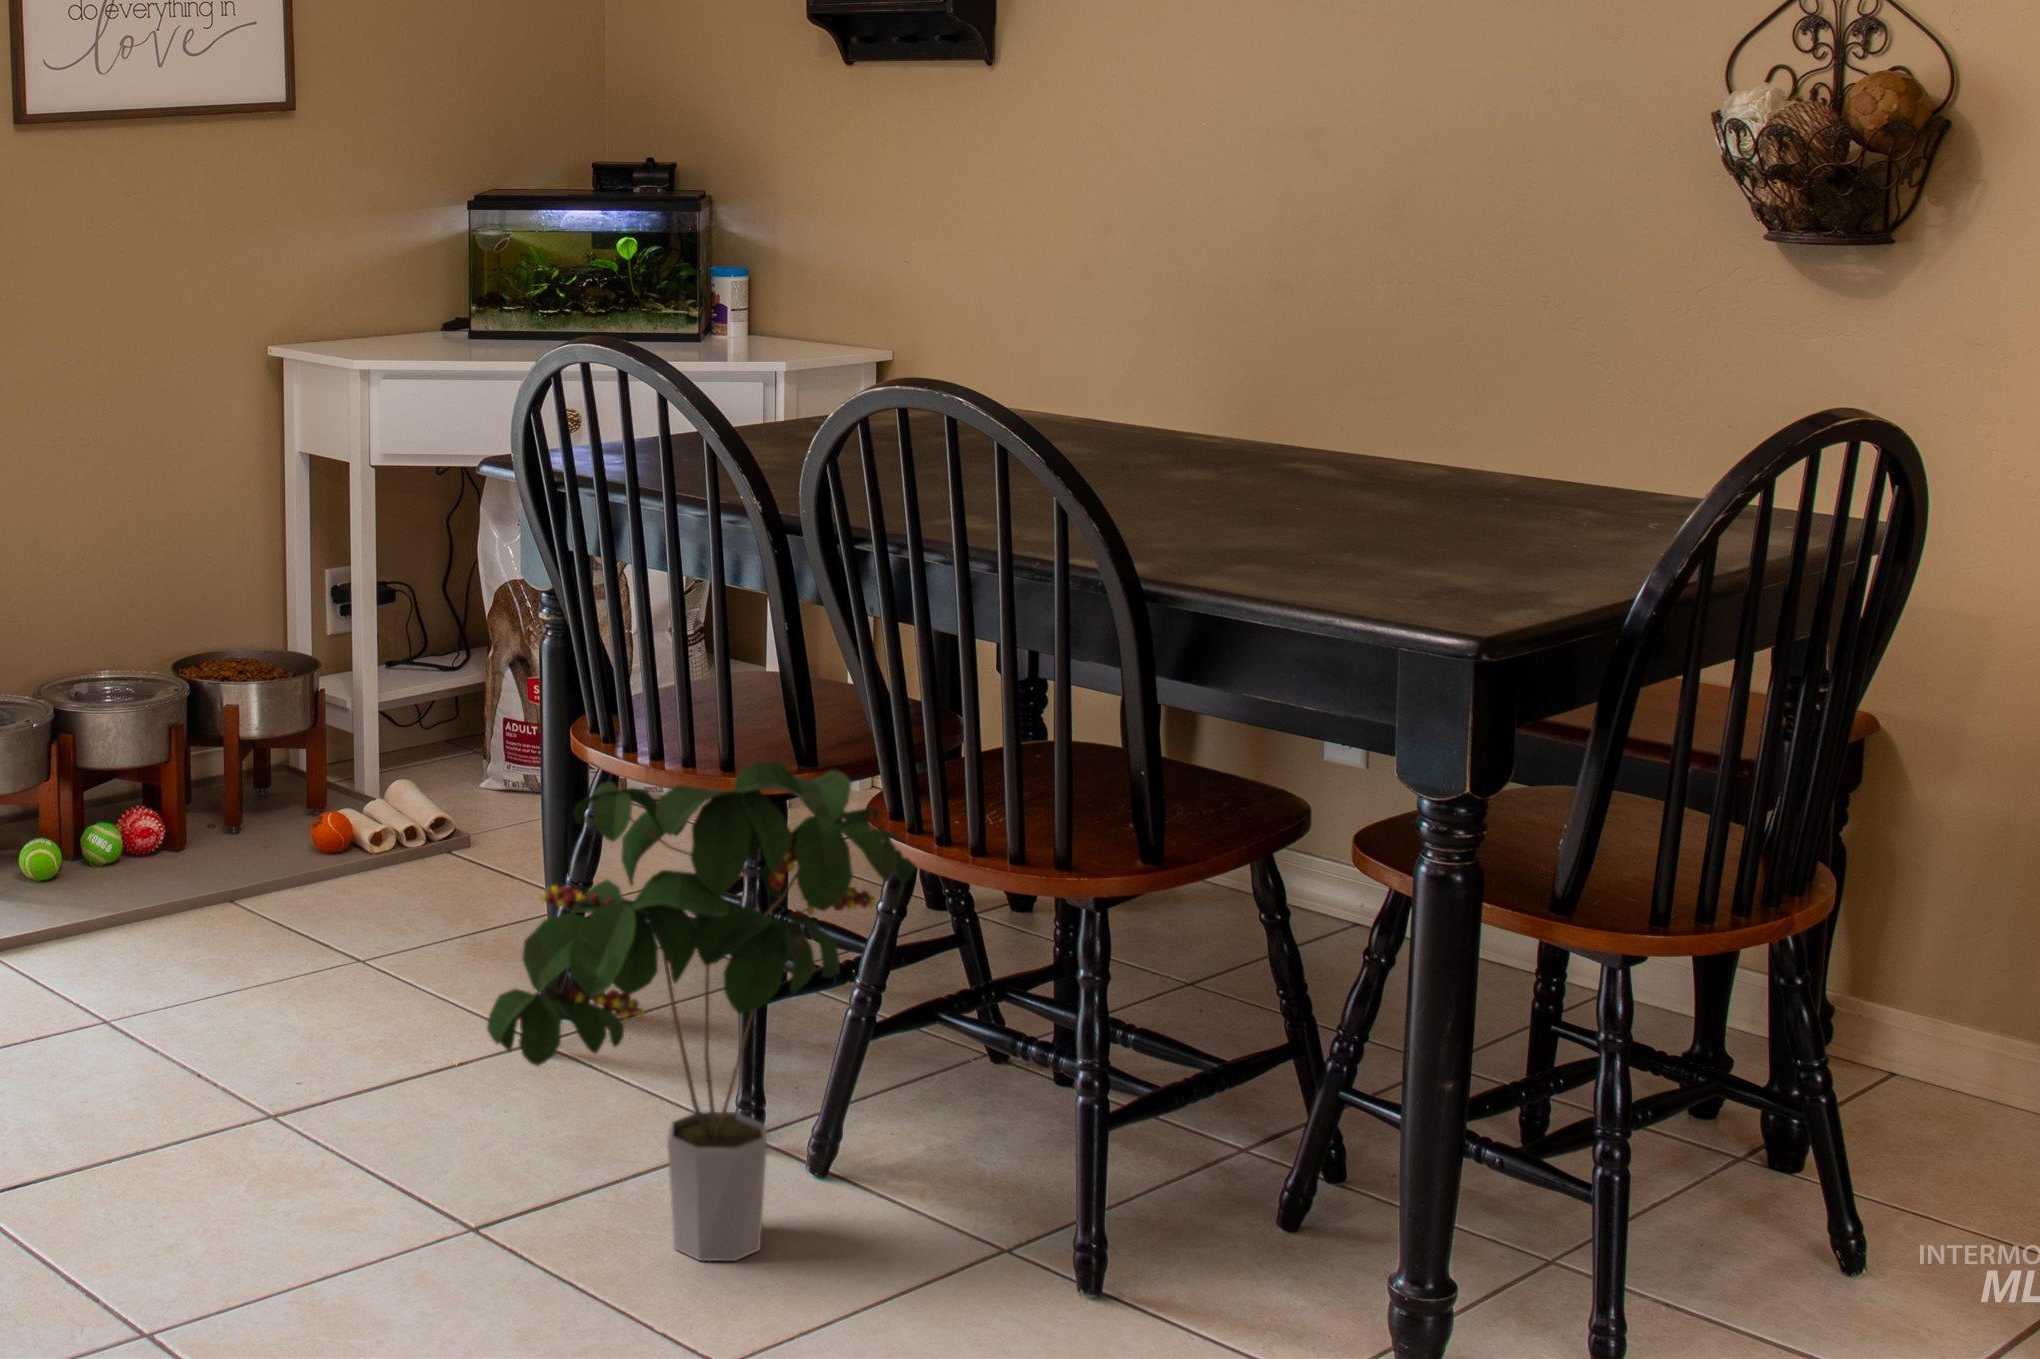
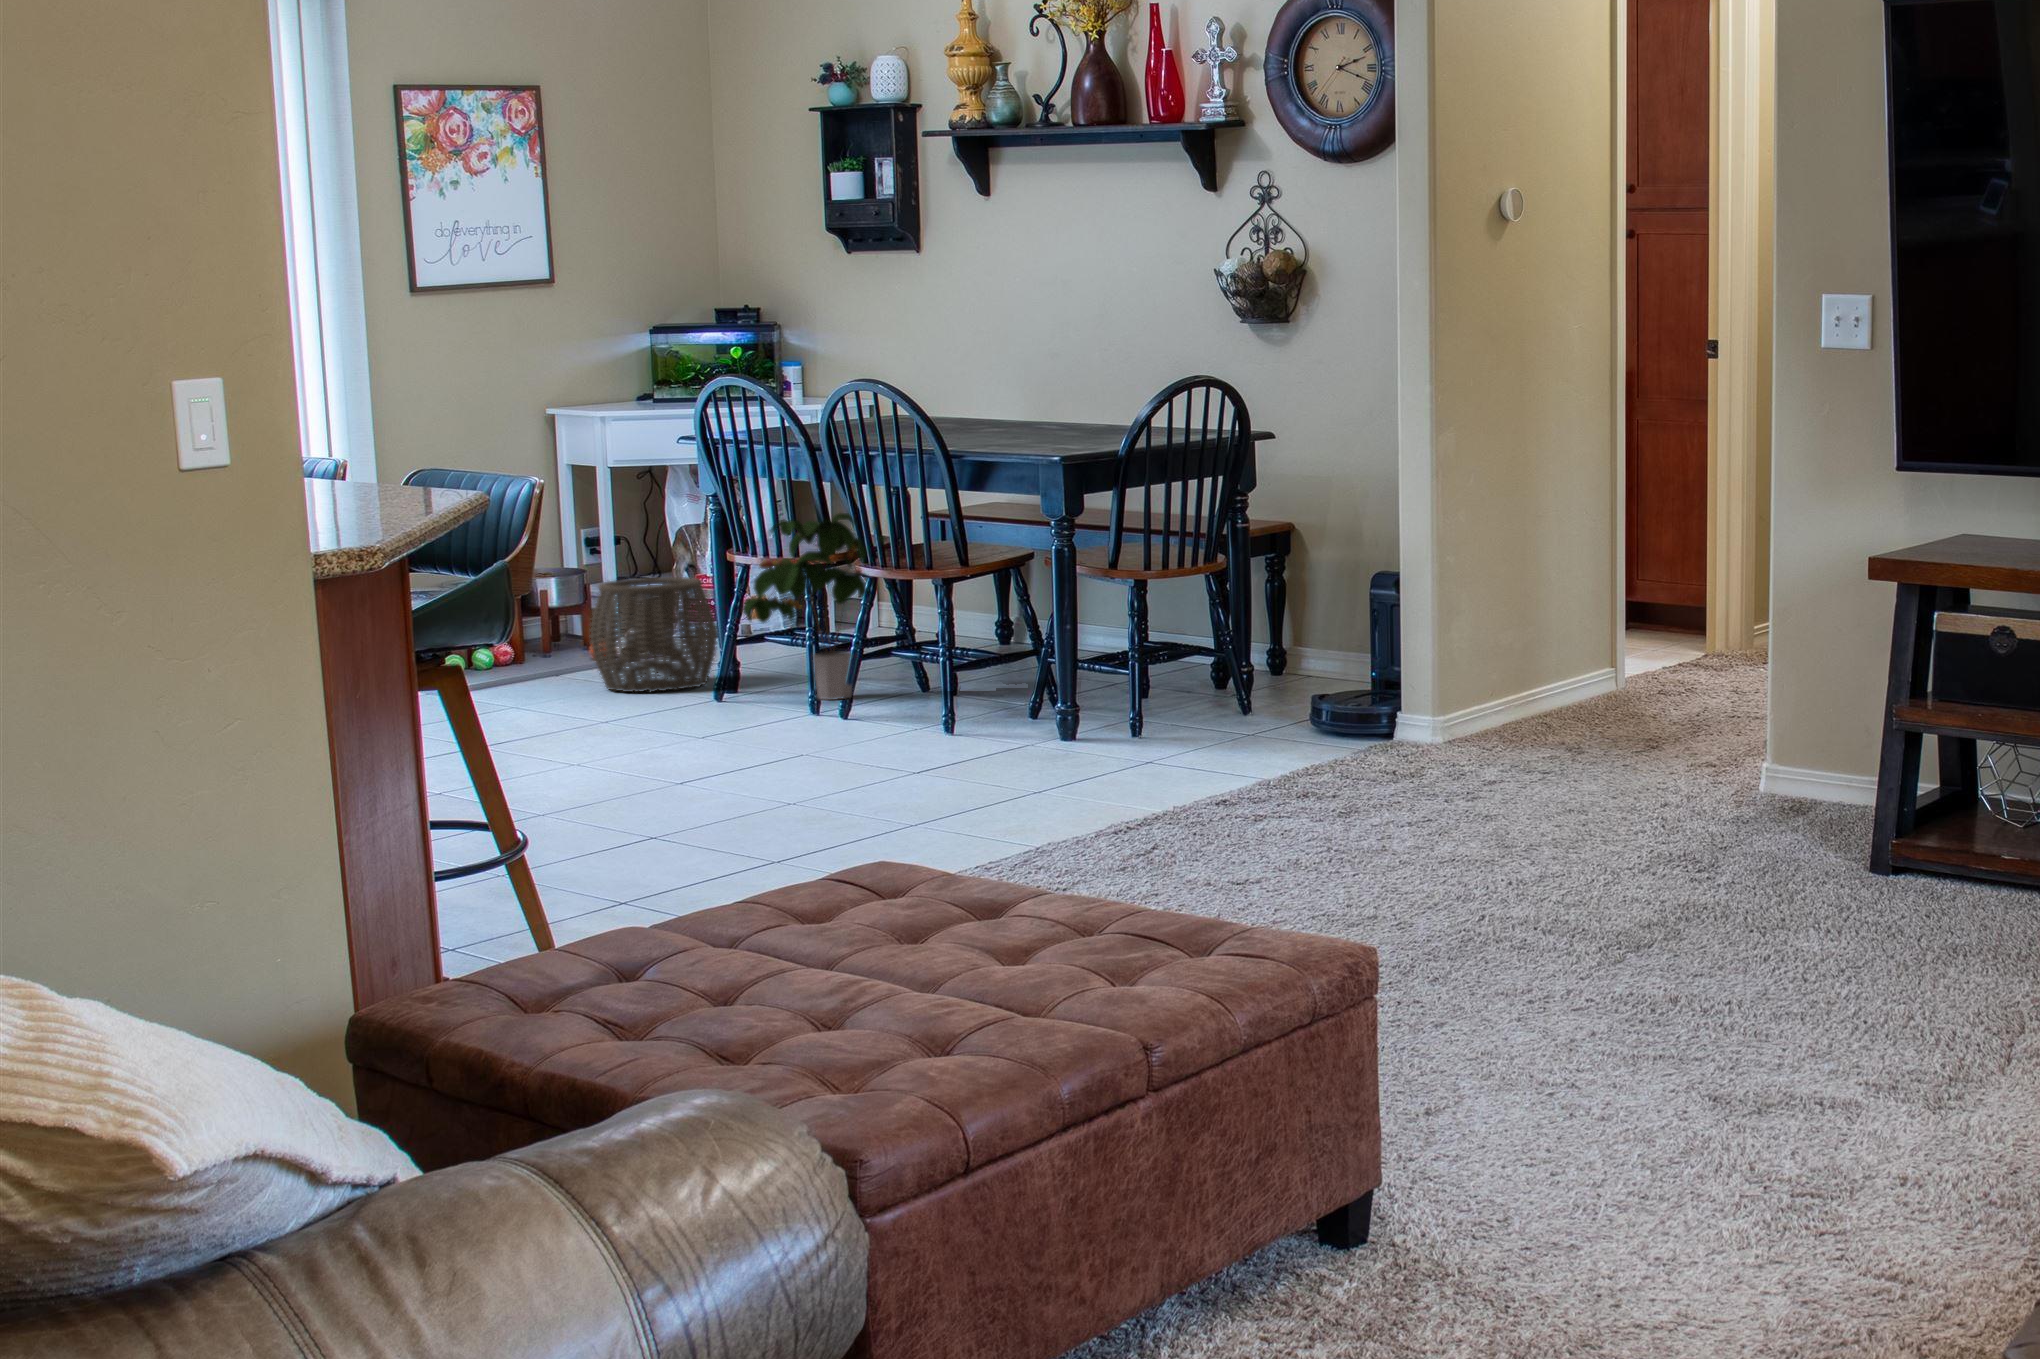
woven basket: none [189,800,479,1111] -> present [590,577,717,692]

